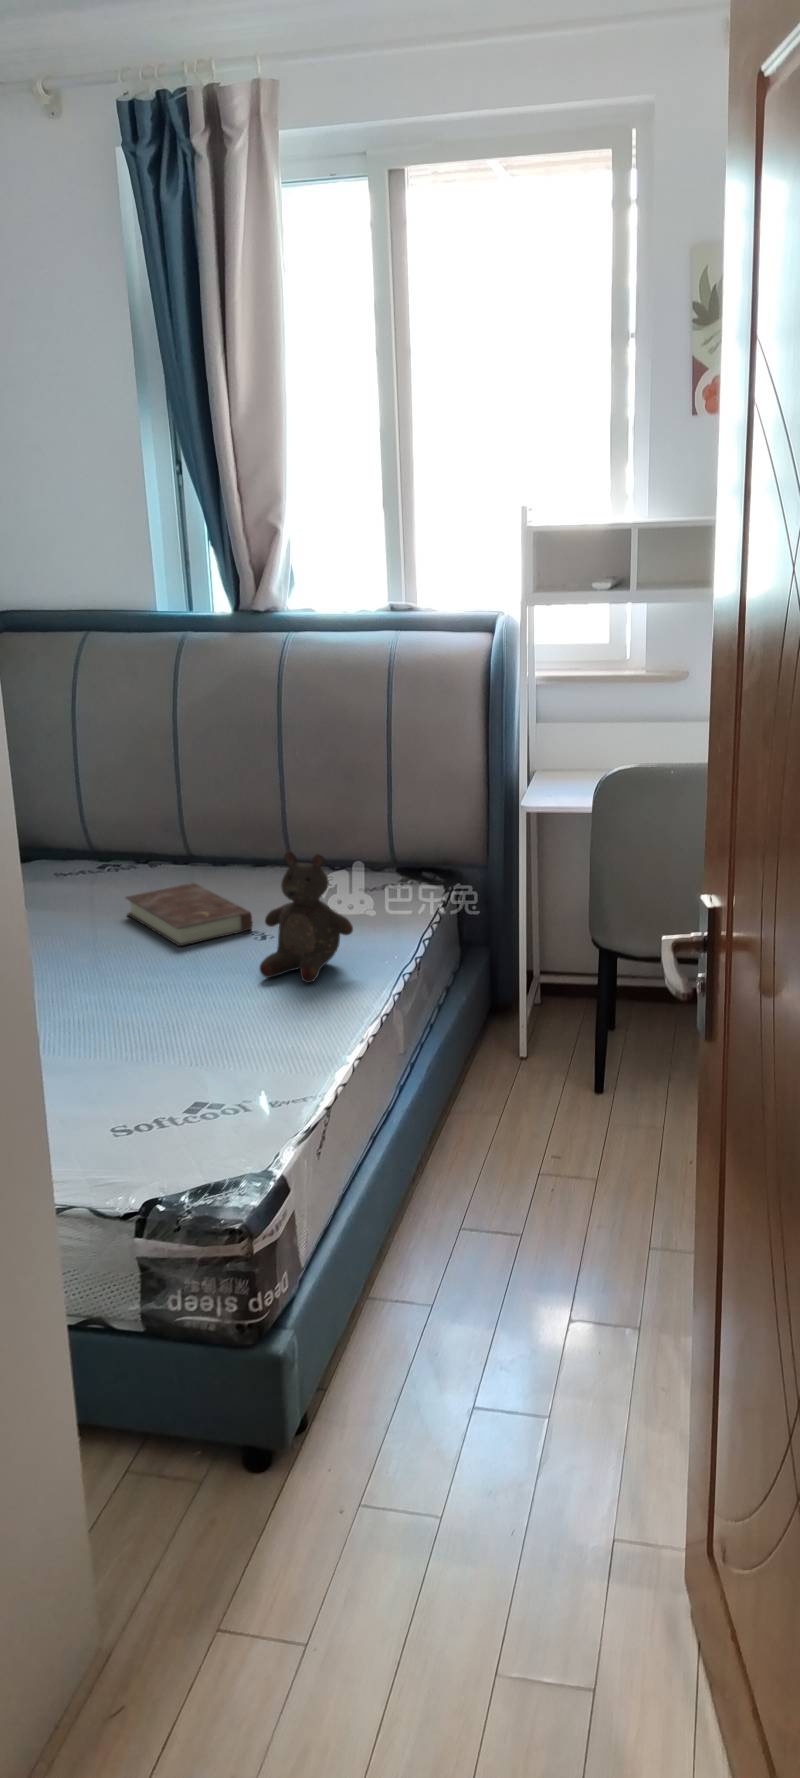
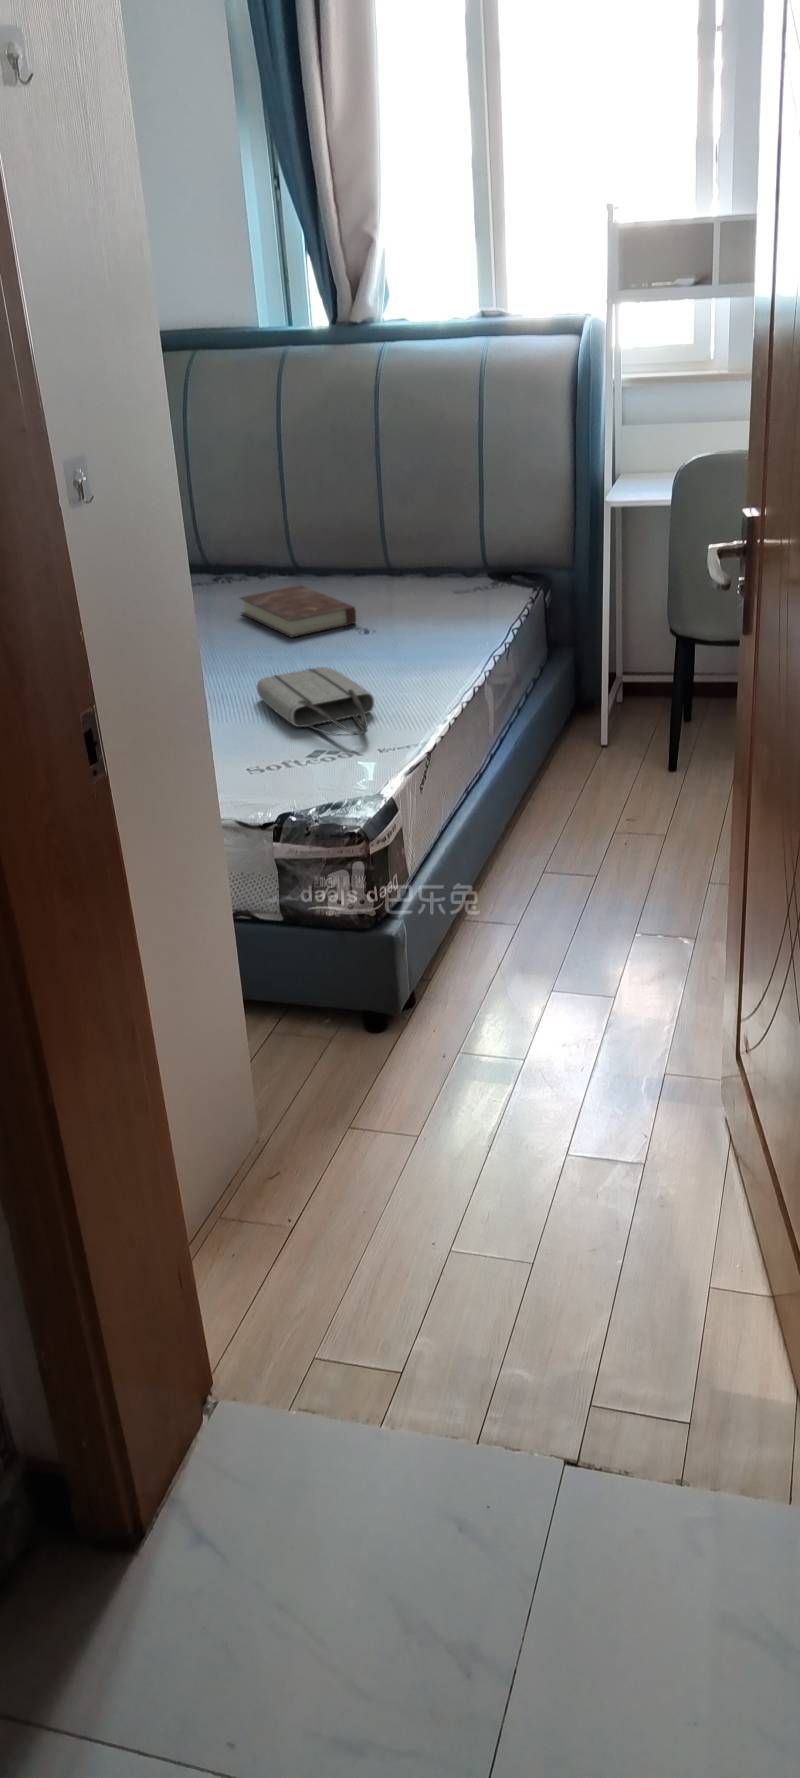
stuffed bear: present [260,852,353,983] -> none [365,544,449,663]
tote bag: none [134,991,267,1085] -> present [257,667,374,736]

